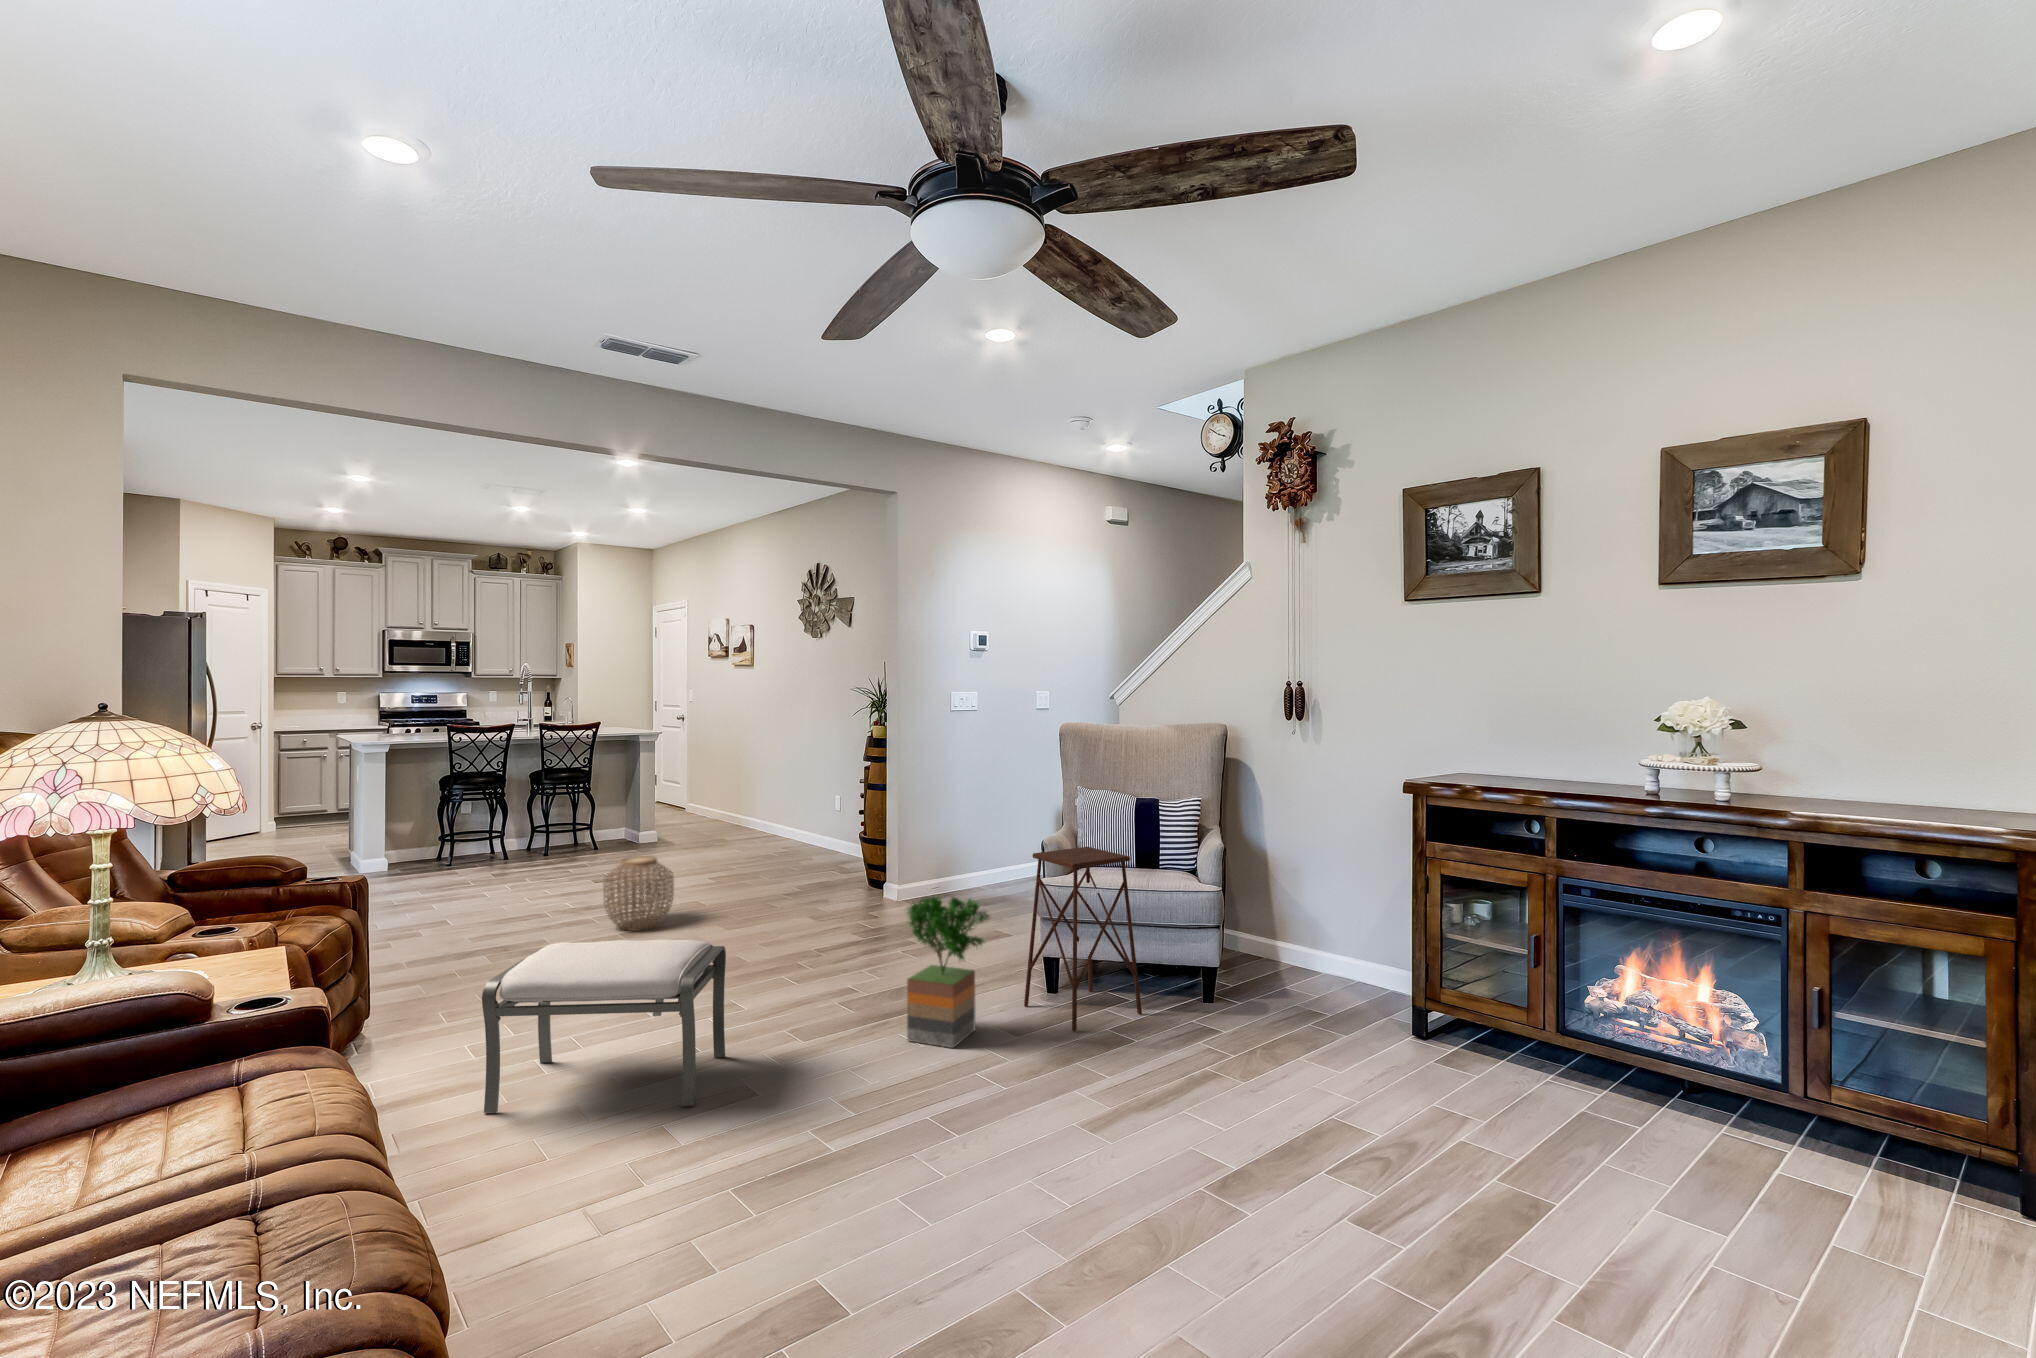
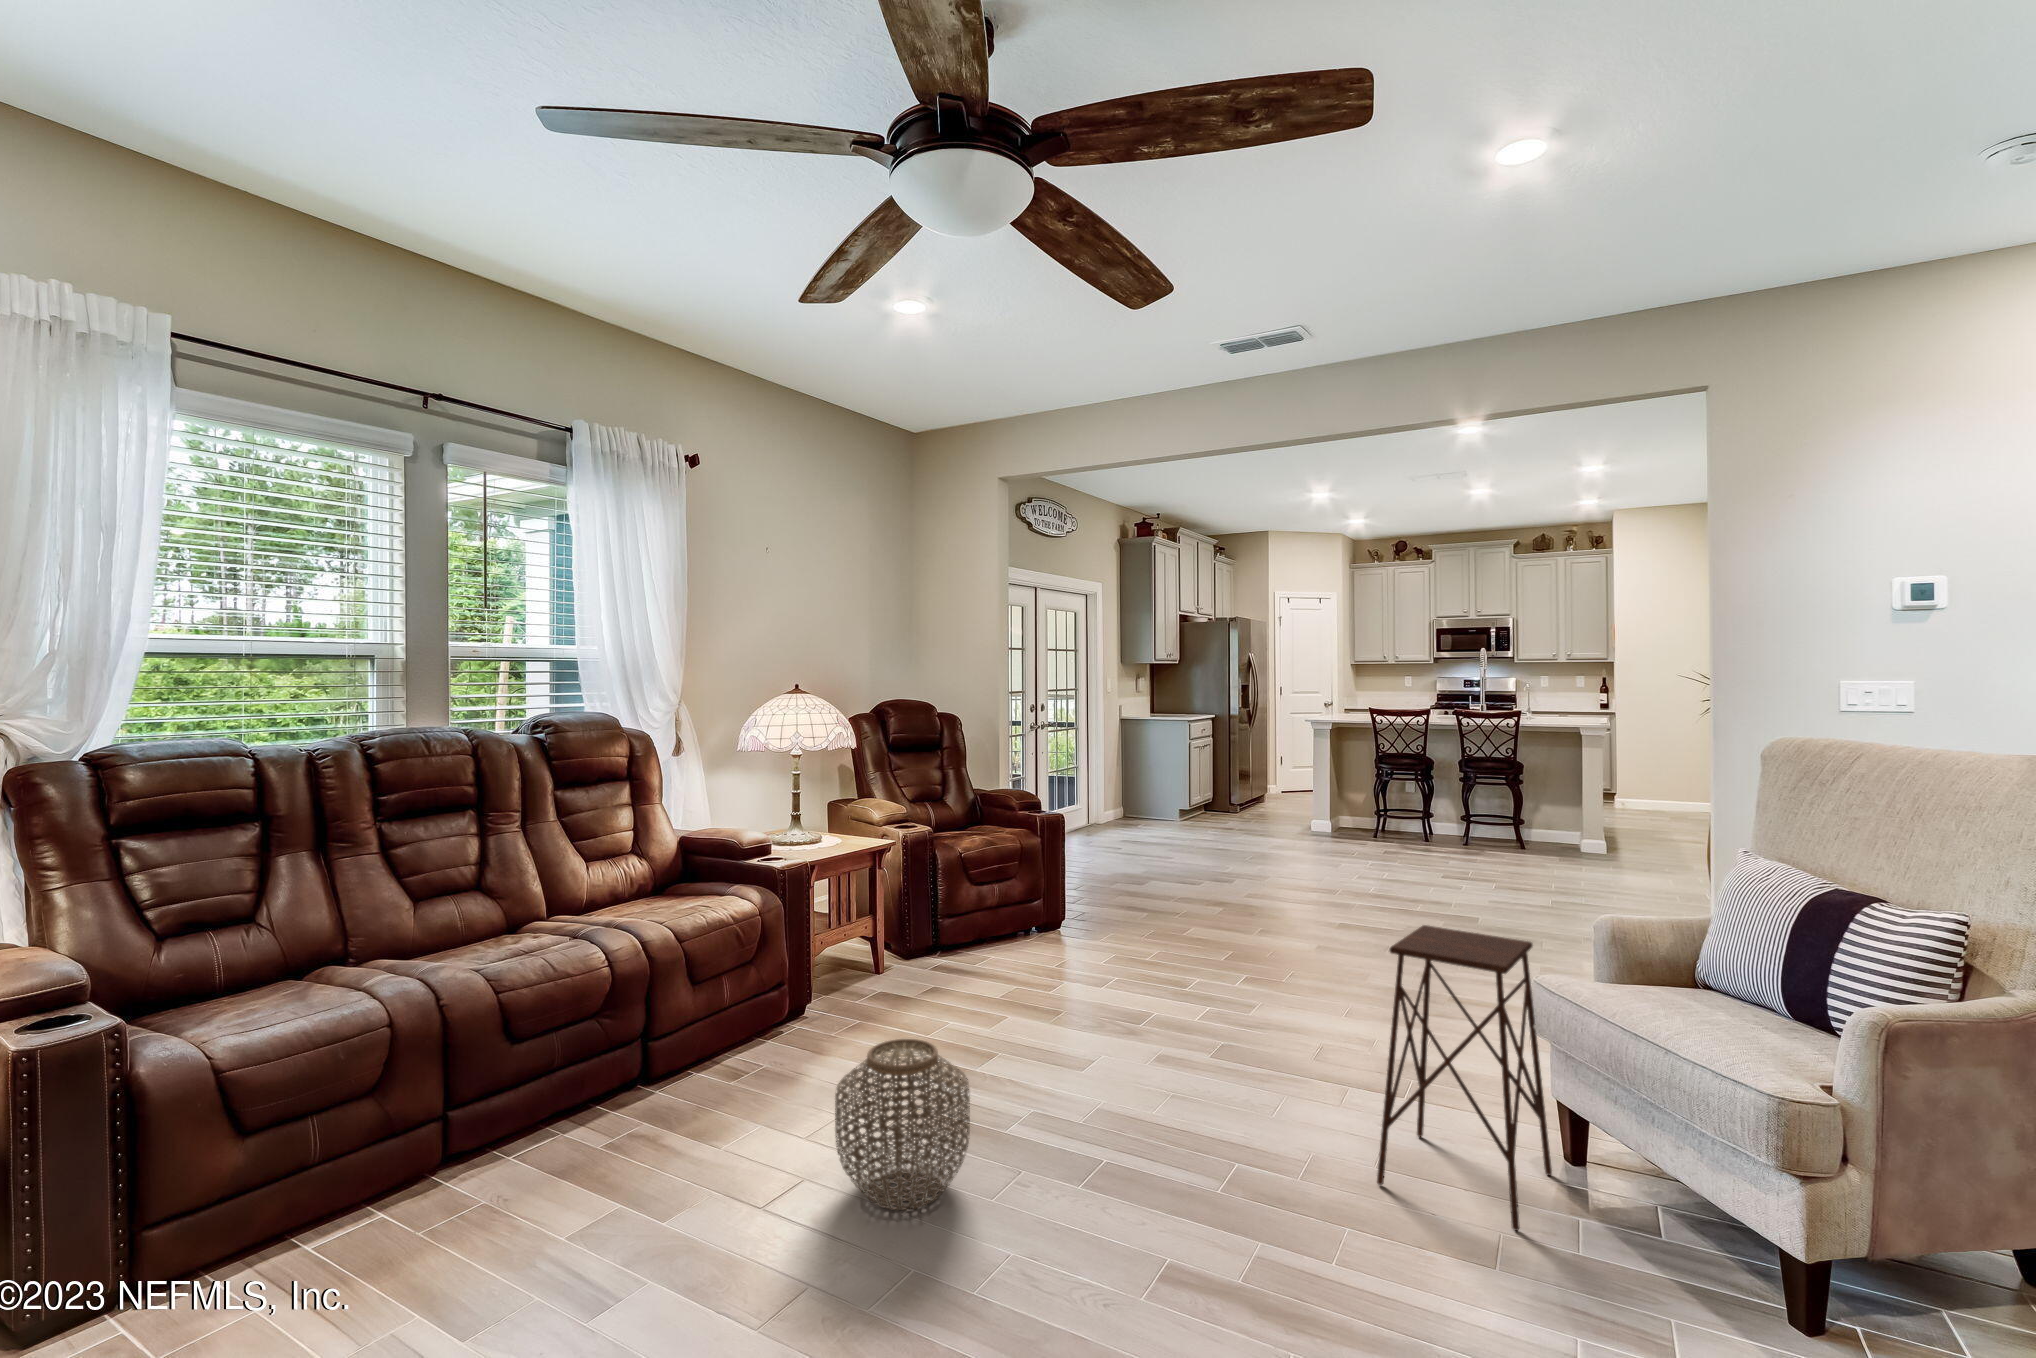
woven basket: present [604,856,674,930] -> present [835,1039,970,1210]
potted tree: present [907,896,989,1048] -> none [1202,932,1332,1120]
ottoman: present [482,940,726,1113] -> none [964,885,1119,1041]

